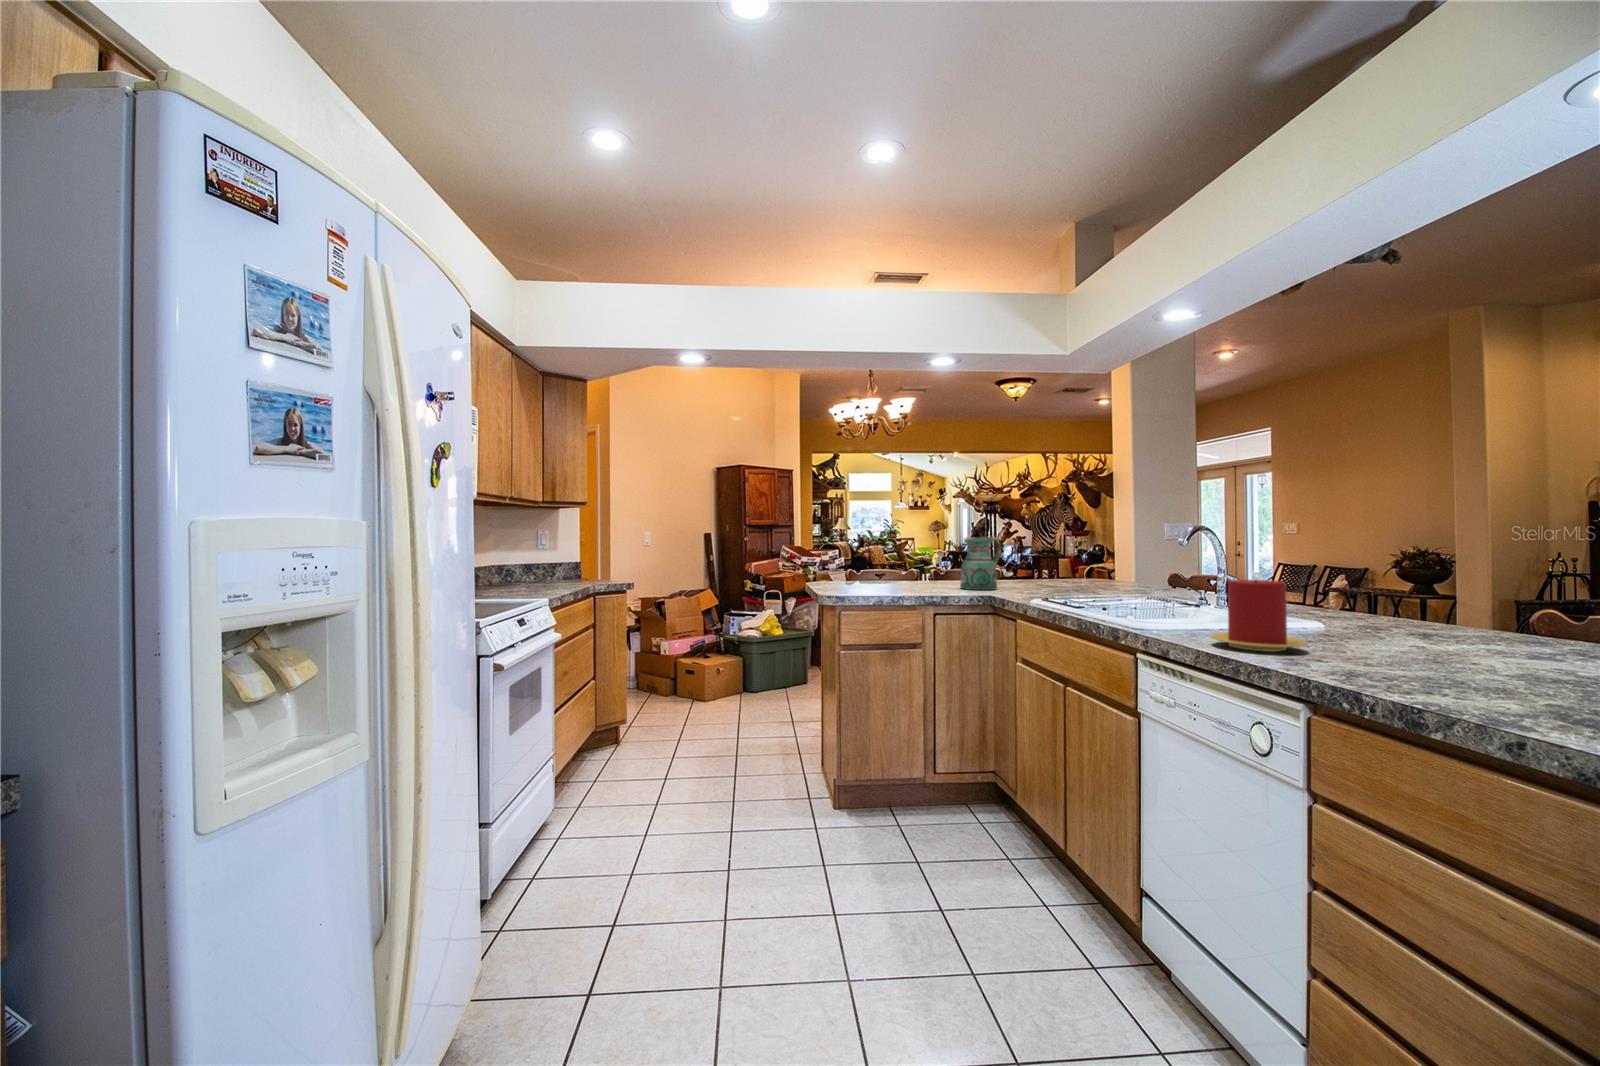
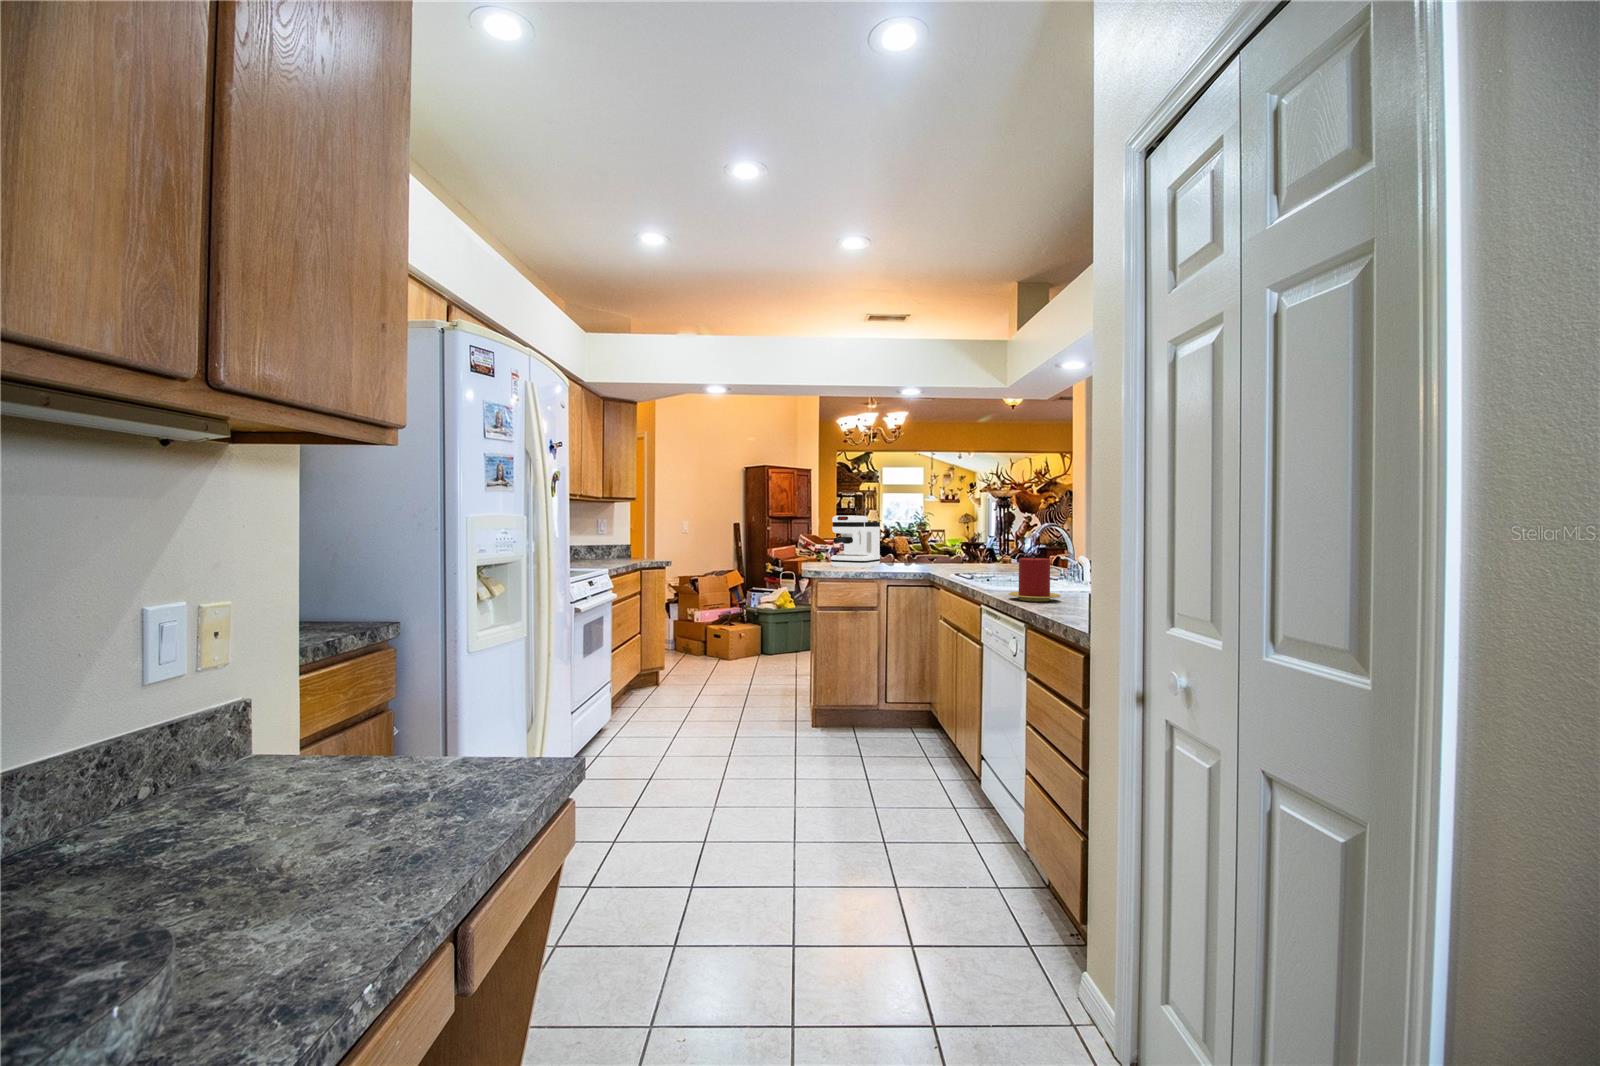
coffee maker: none [850,520,912,589] -> present [831,516,880,568]
ceramic pitcher: present [960,537,1001,590] -> none [915,529,948,570]

